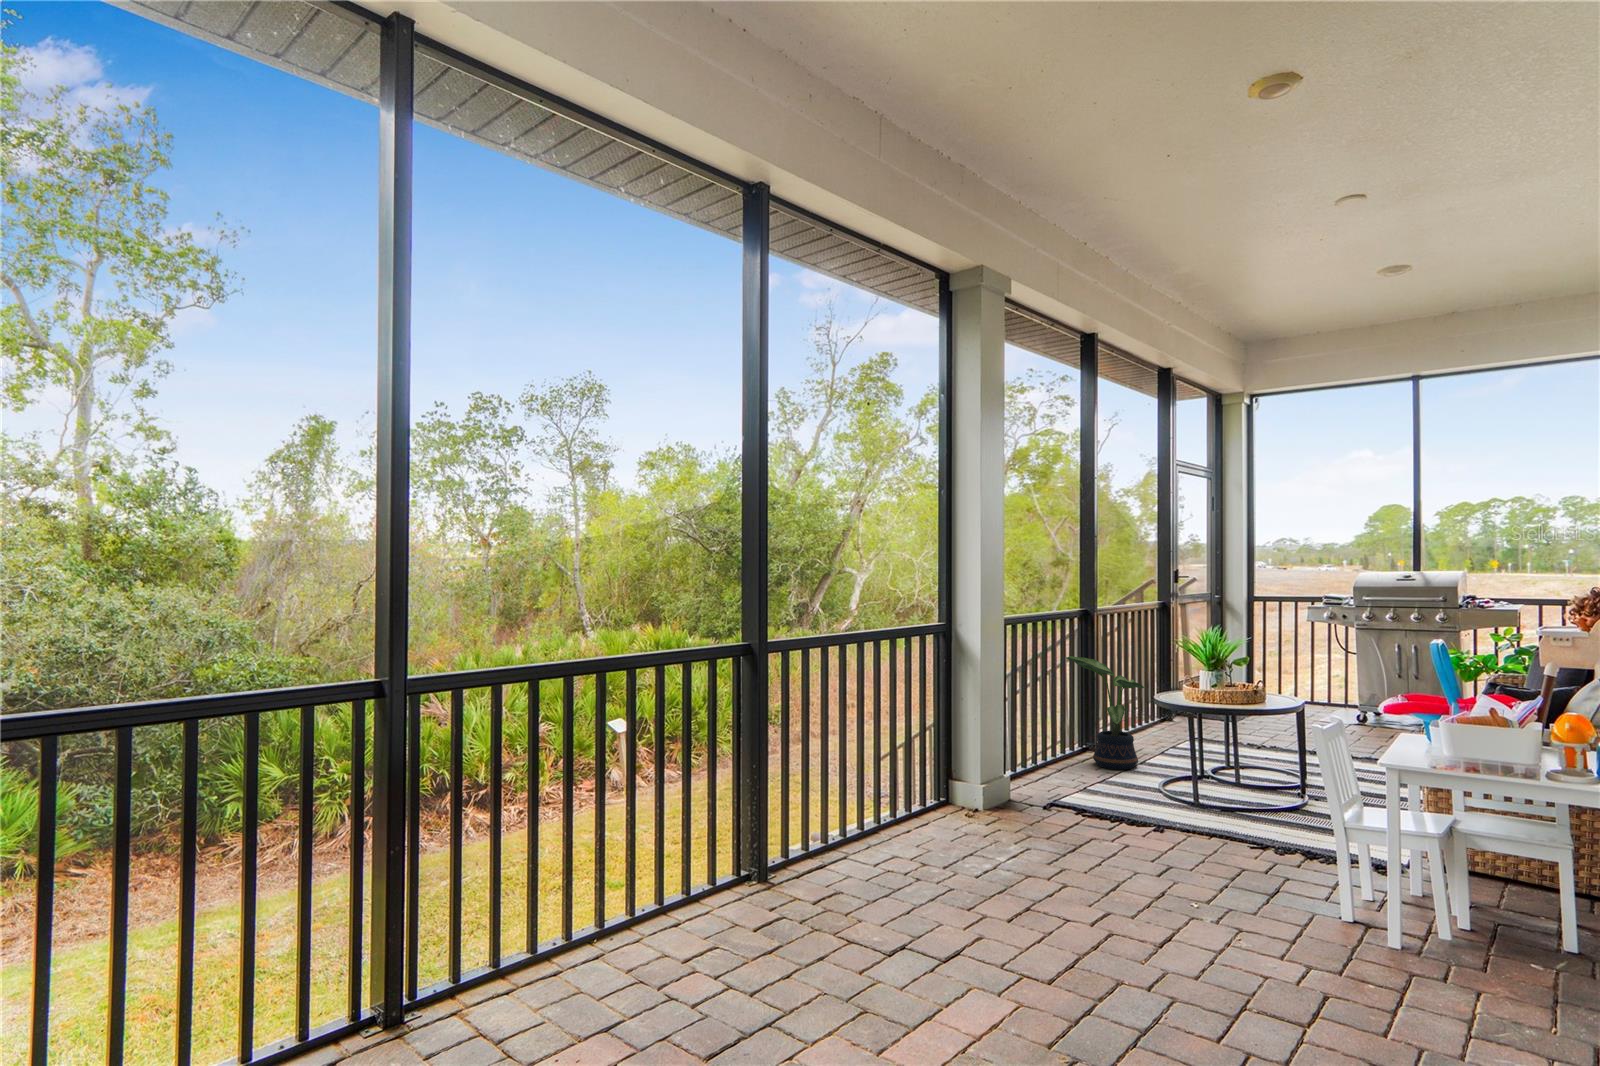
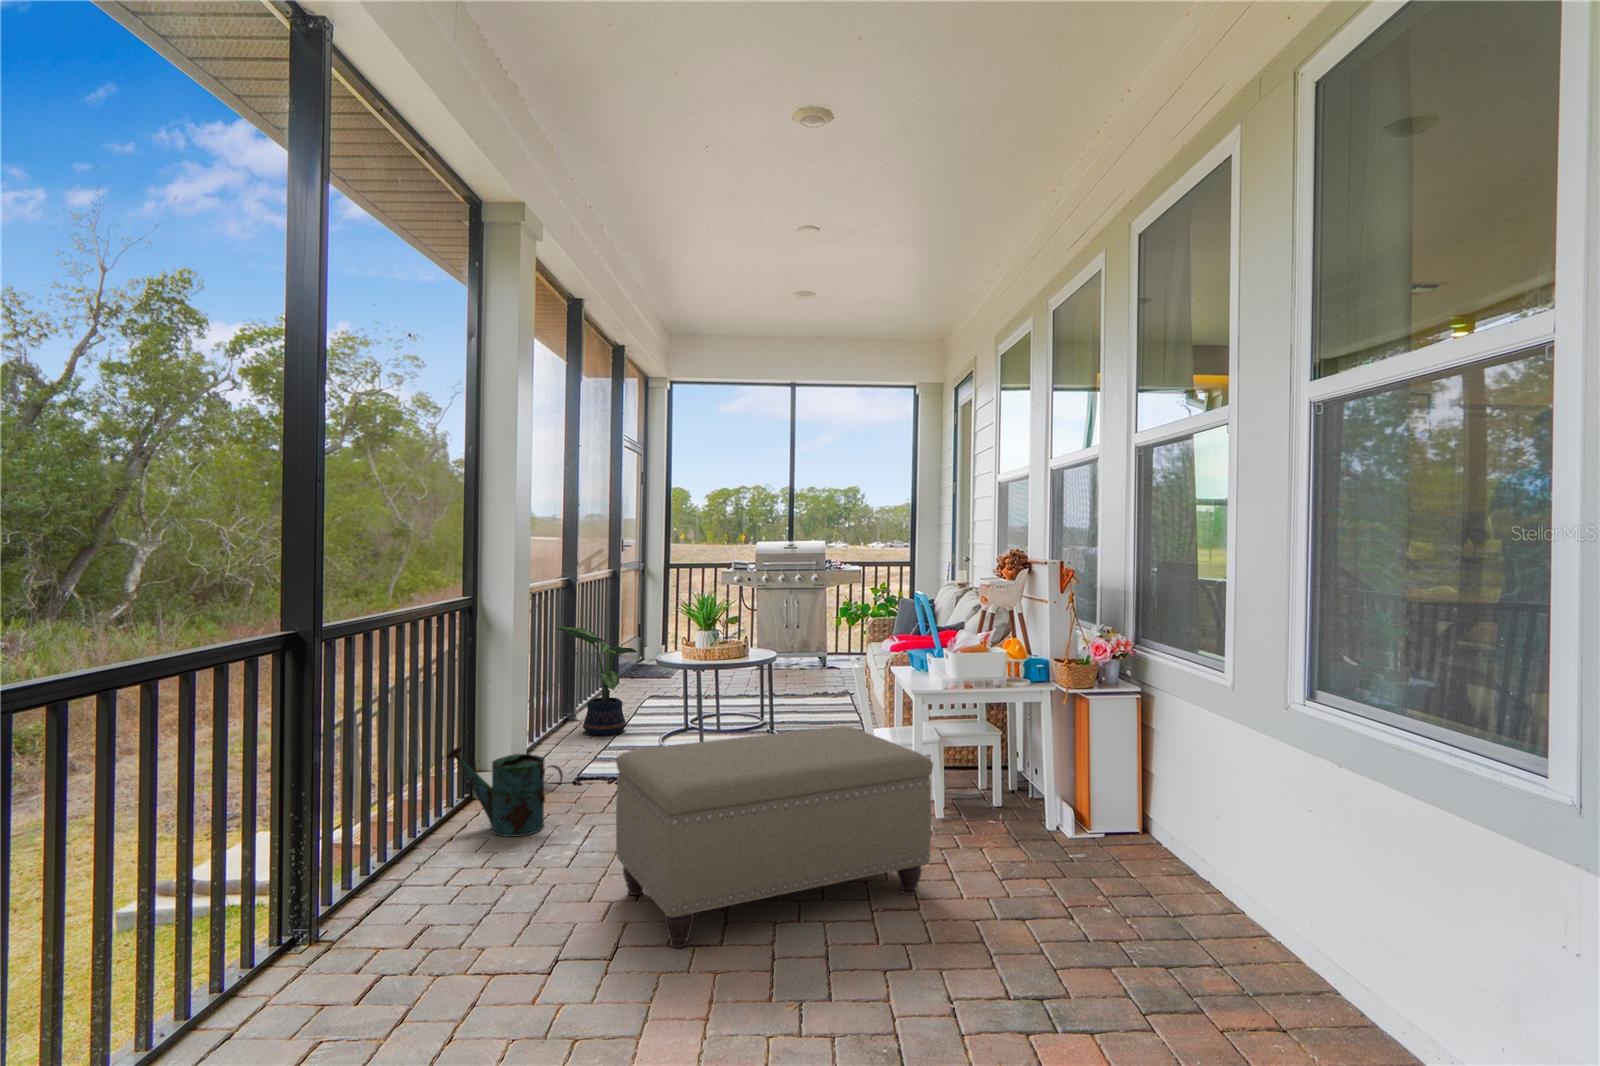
watering can: none [909,754,999,843] -> present [446,747,563,837]
ottoman: none [989,778,1335,1007] -> present [616,726,933,948]

